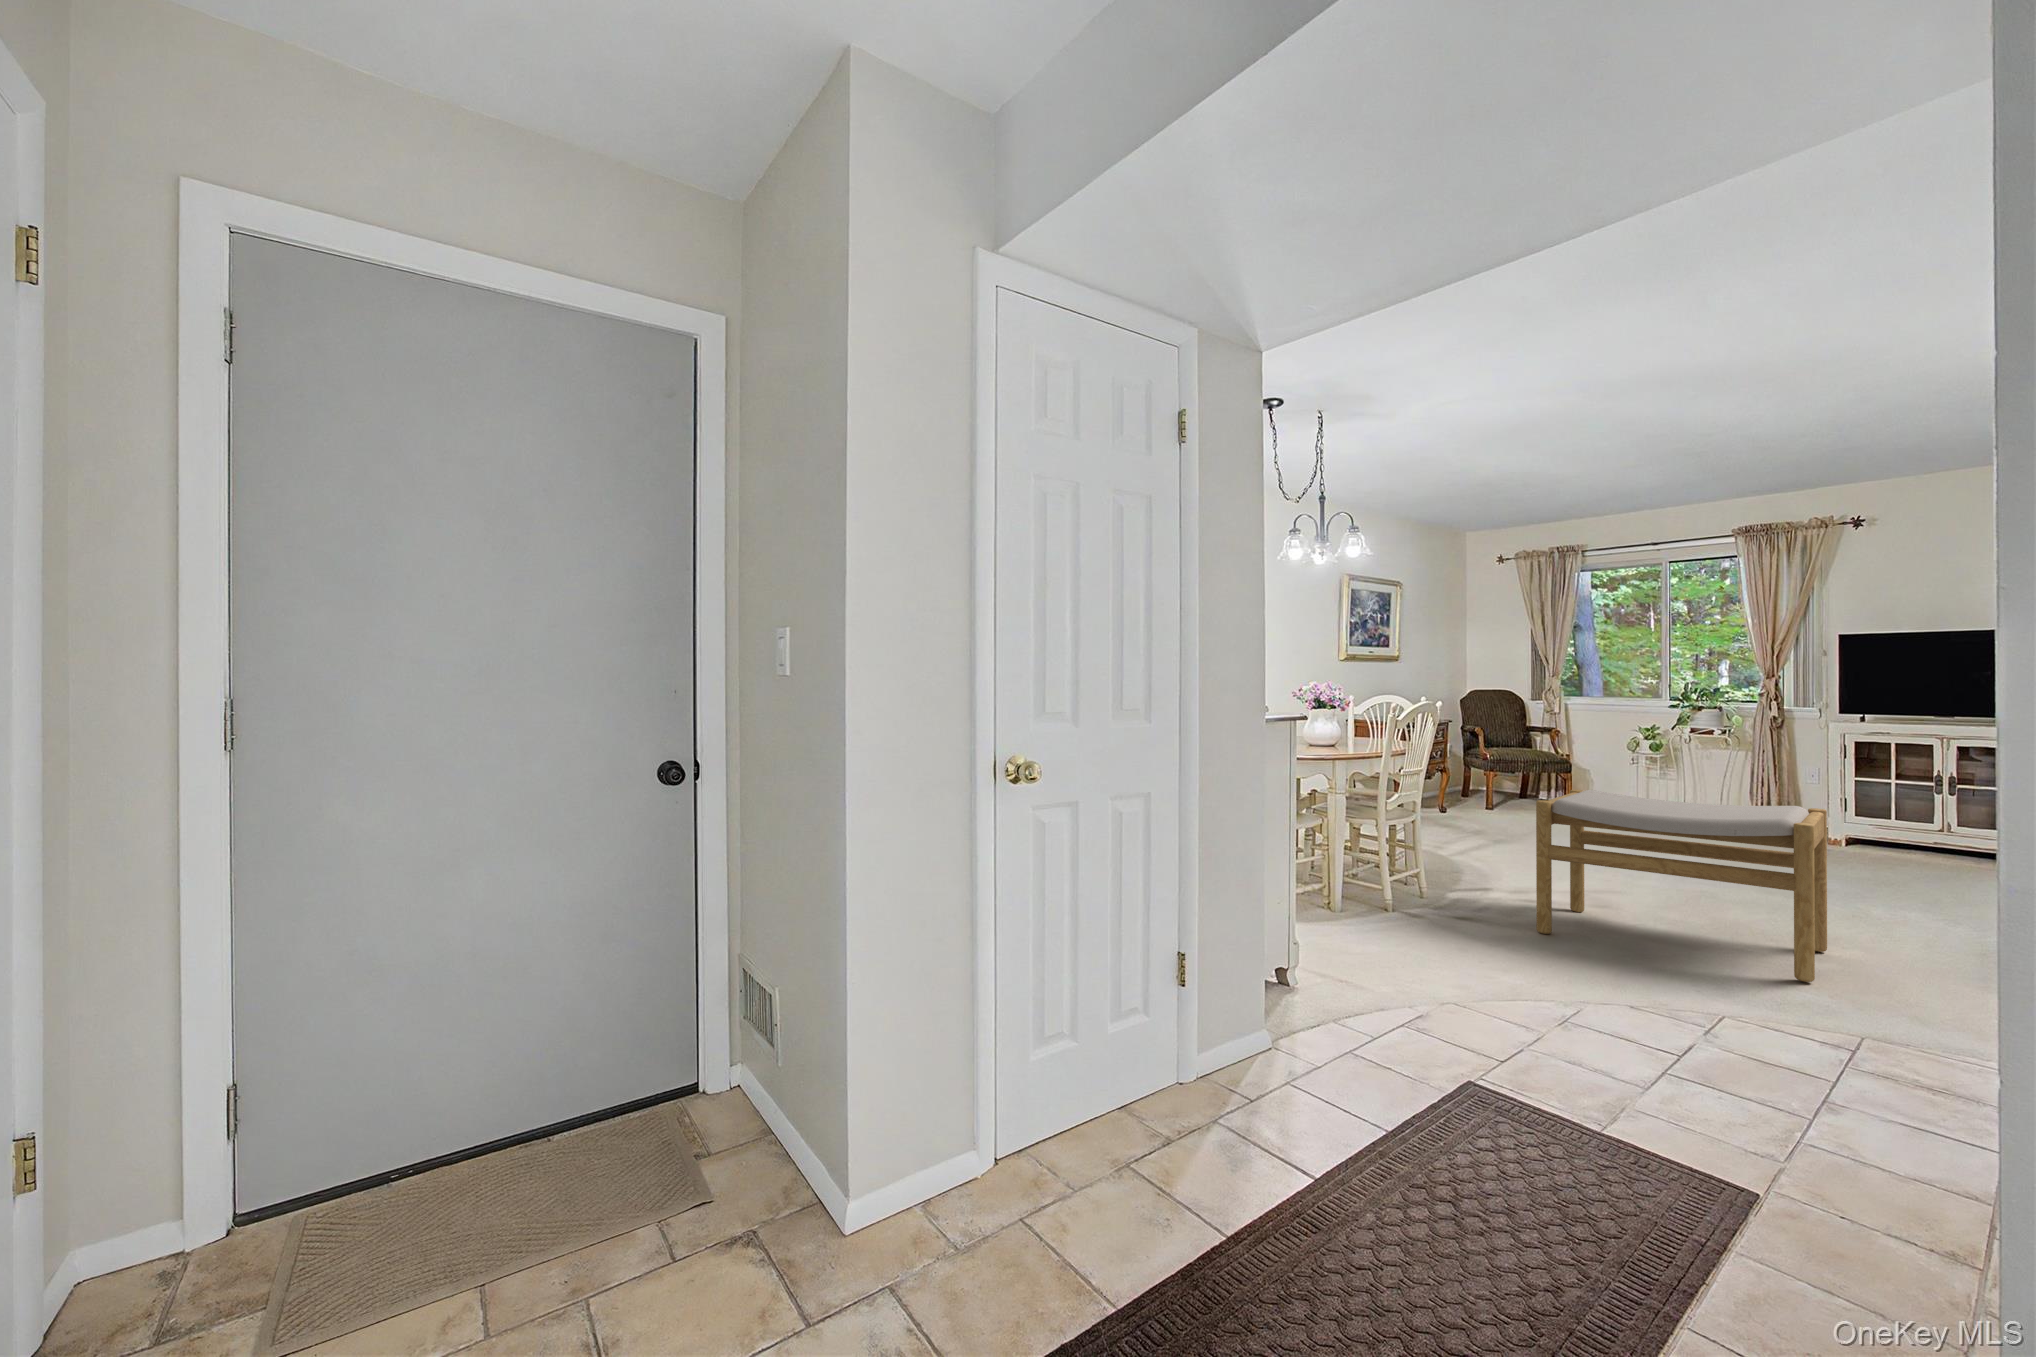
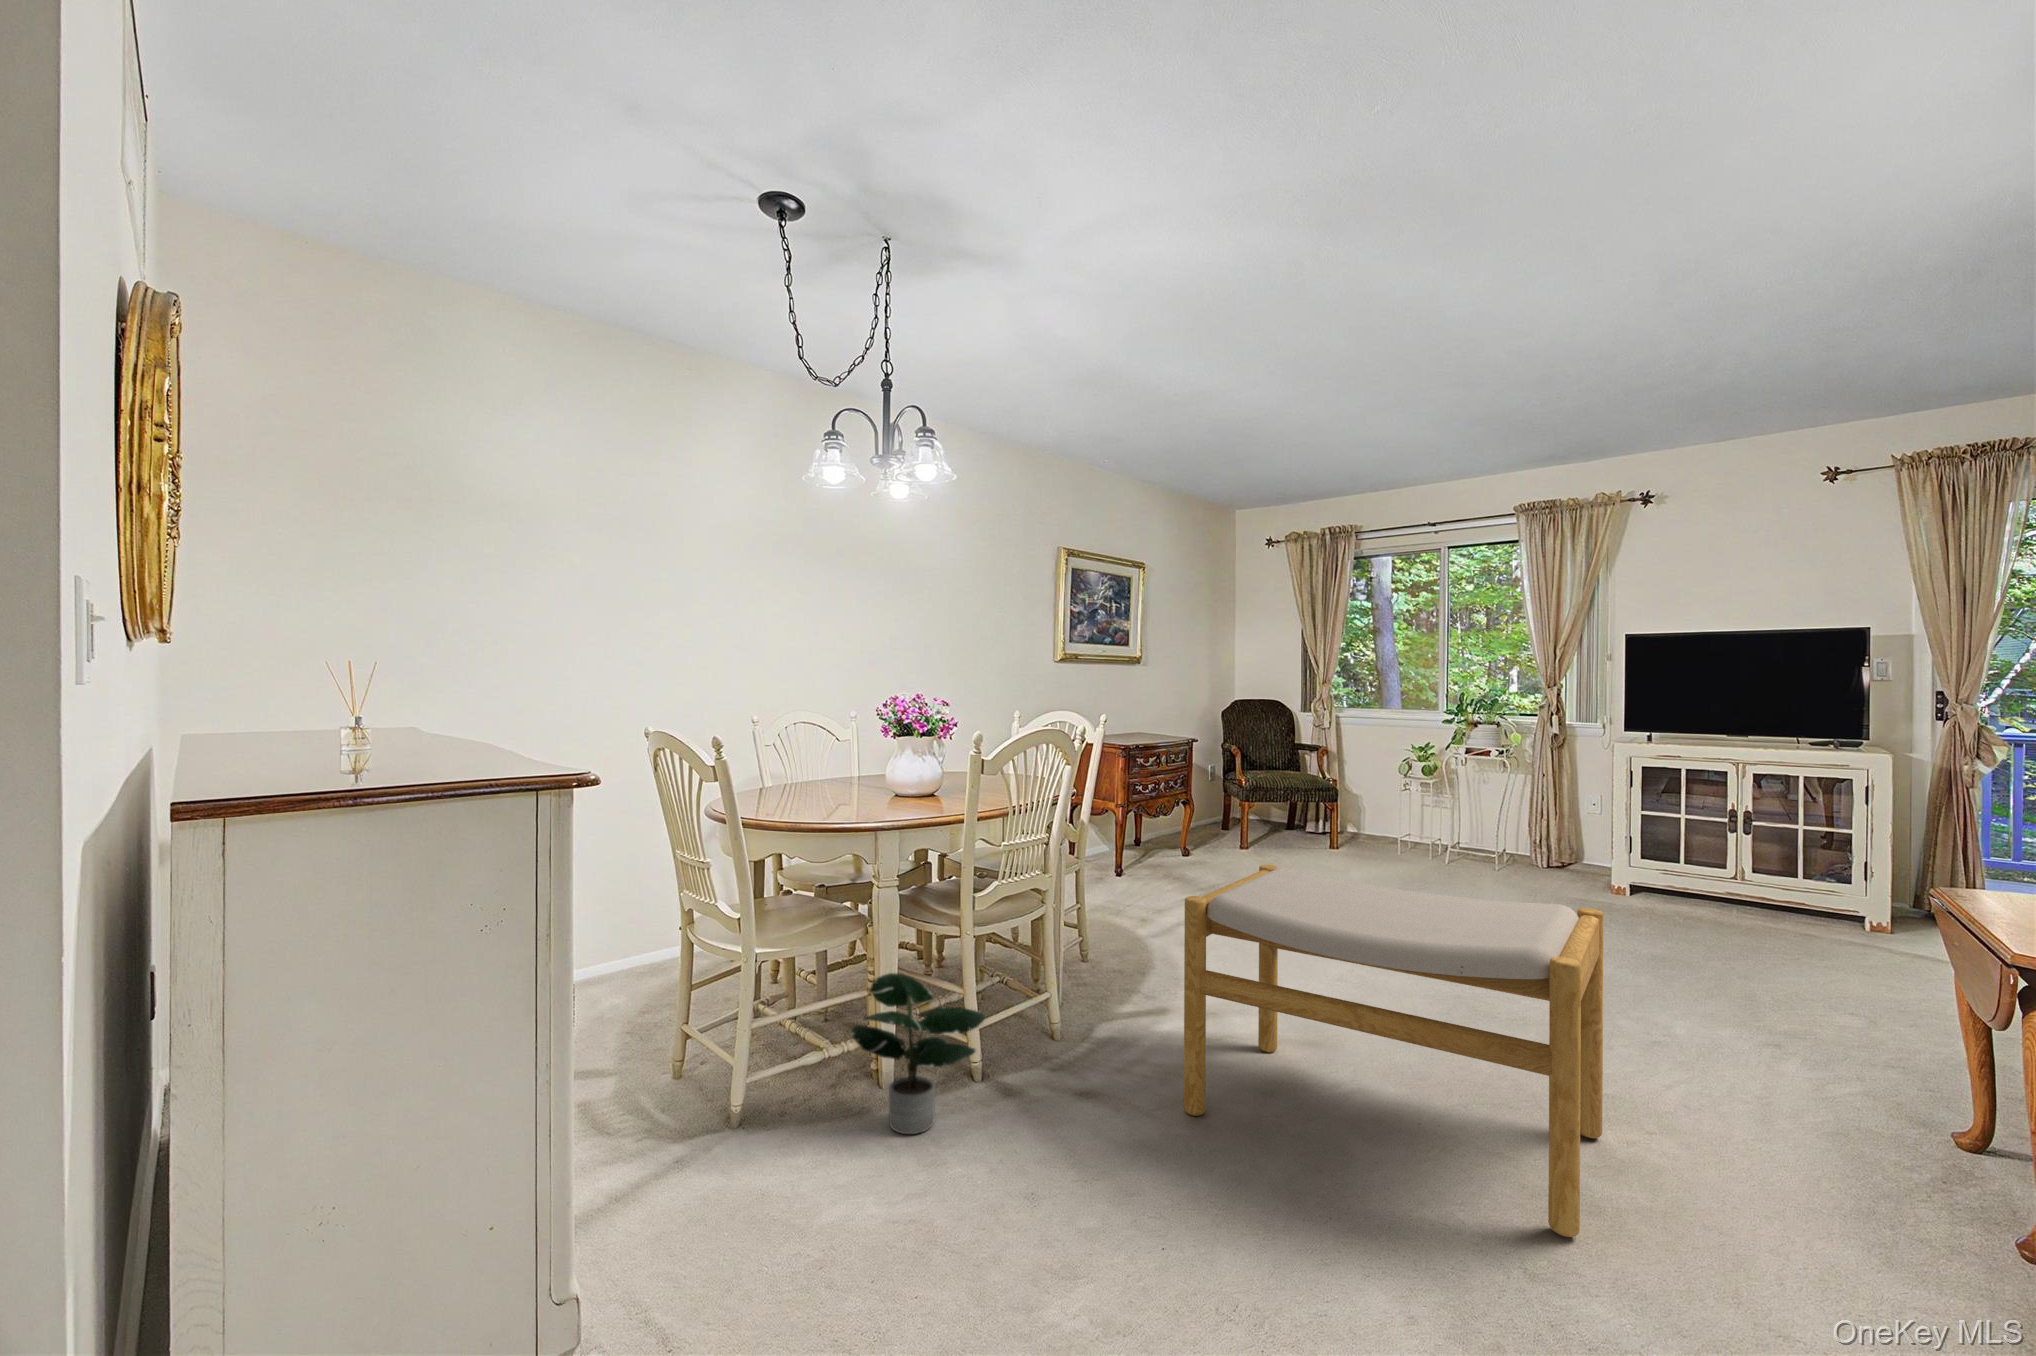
potted plant: none [1330,845,1412,933] -> present [852,973,985,1134]

